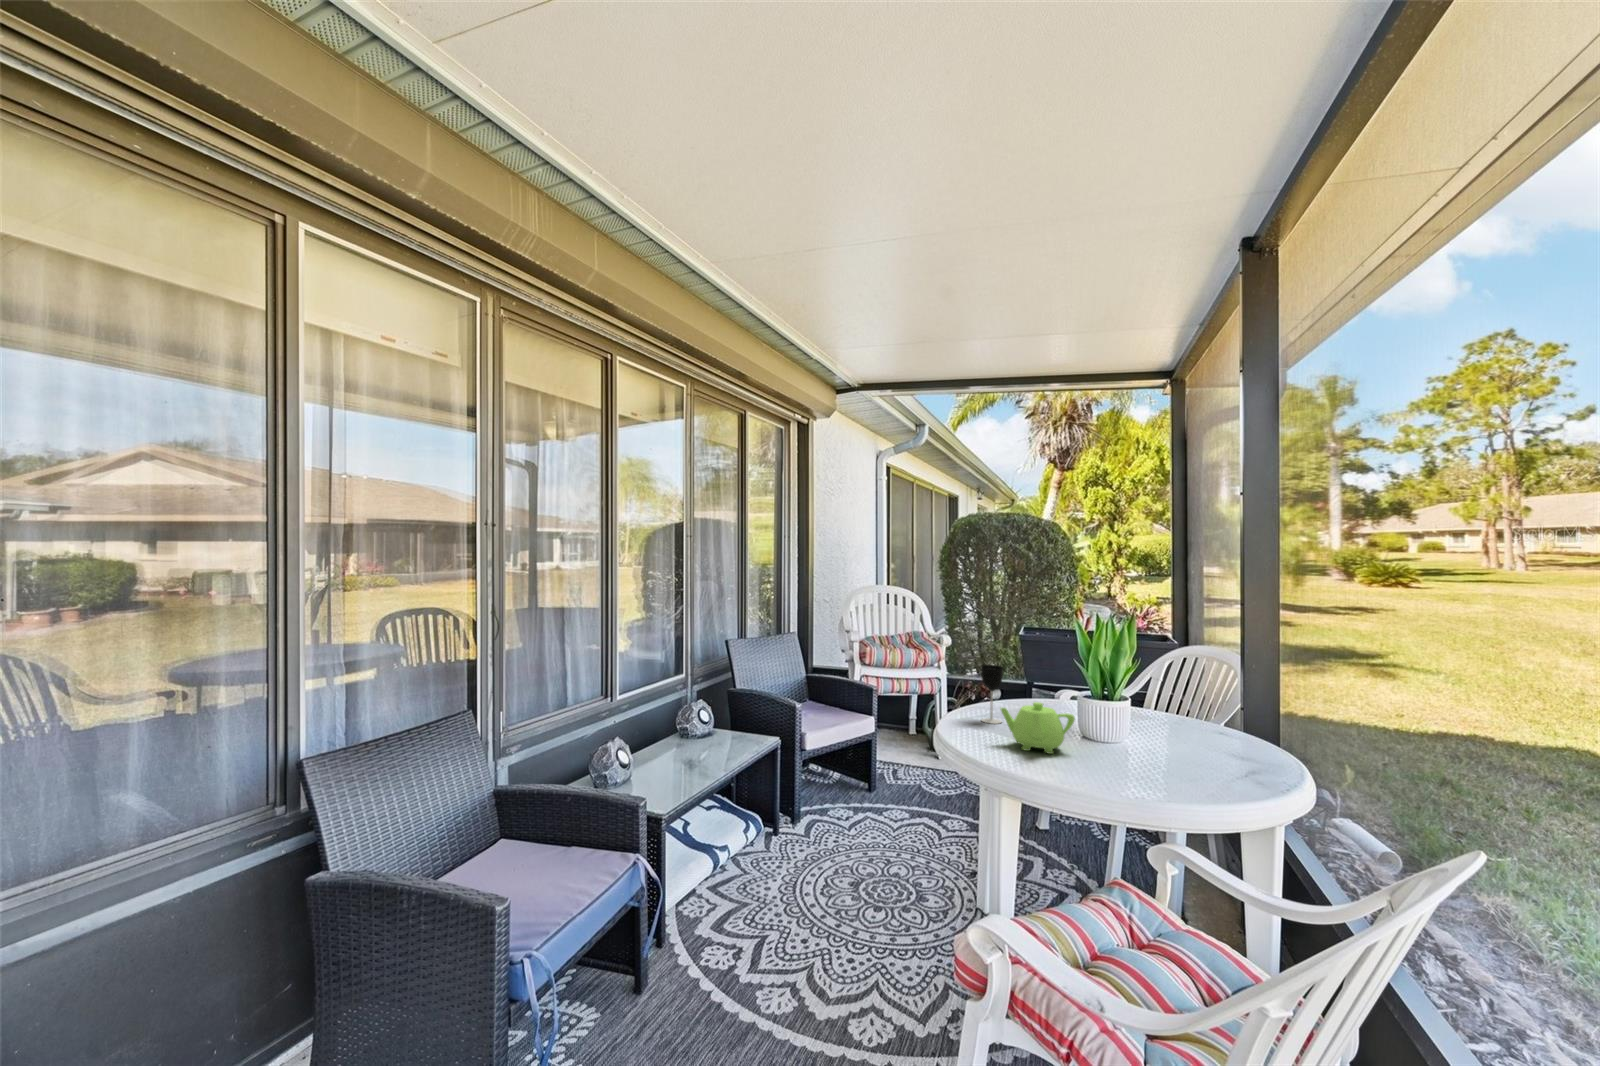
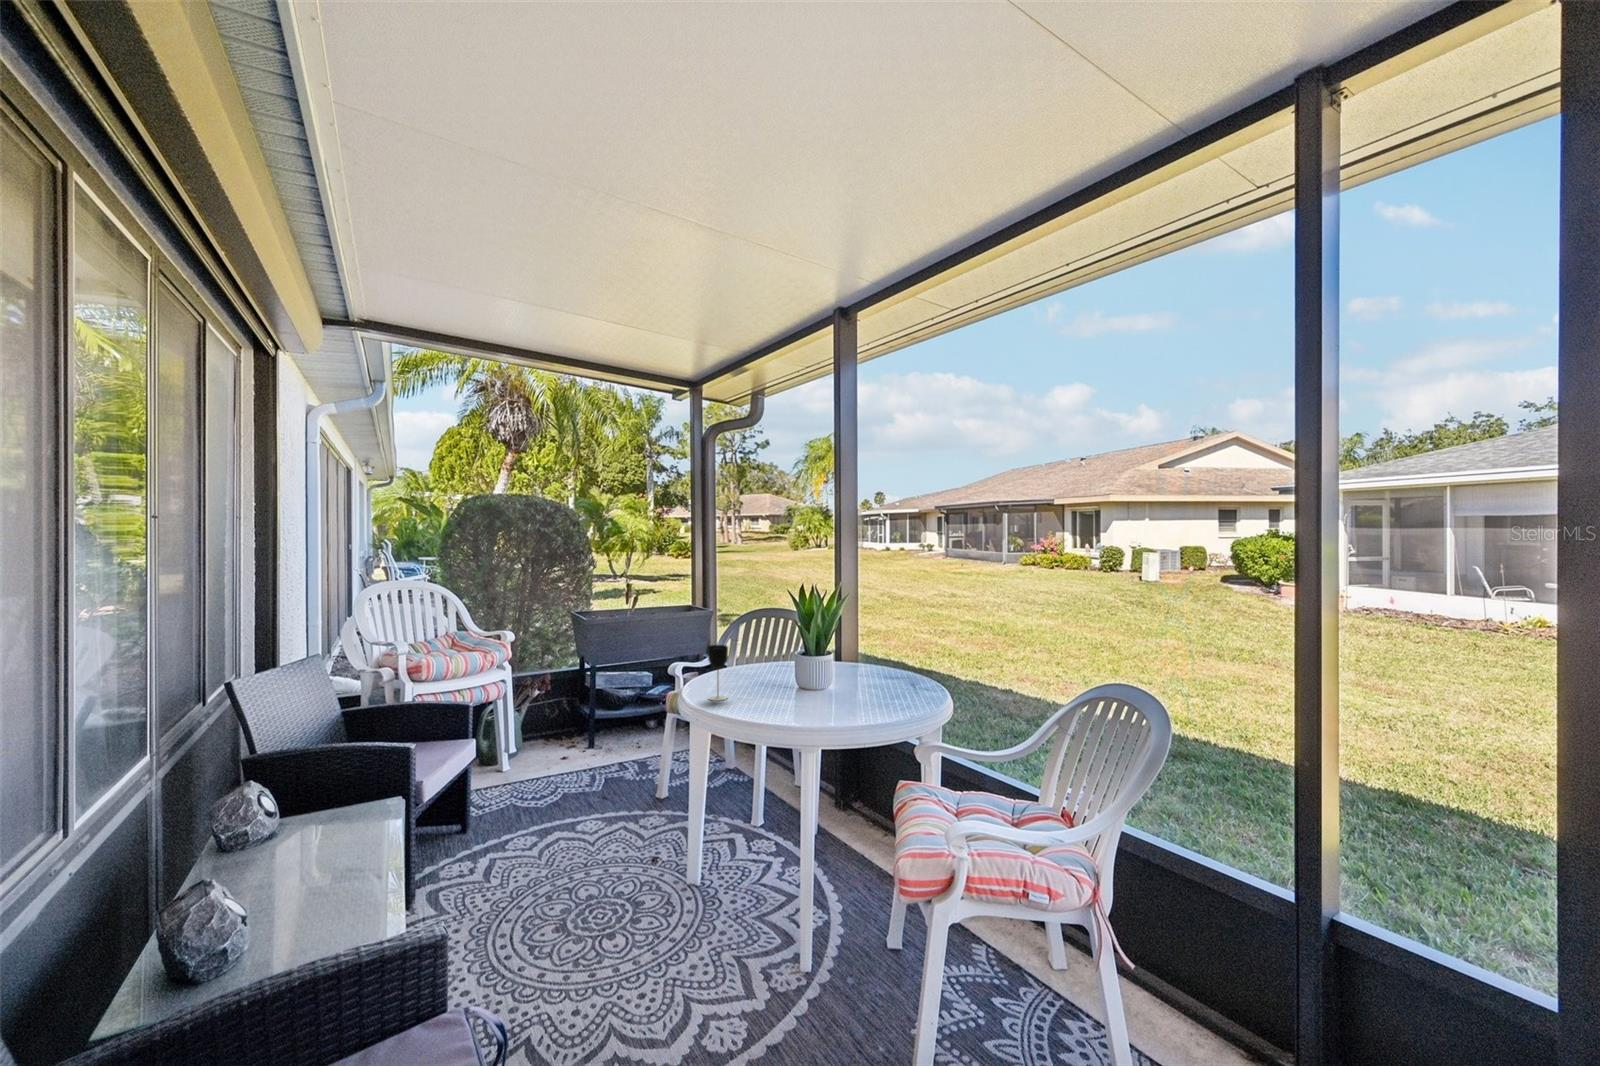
teapot: present [1001,702,1075,754] -> none [768,668,821,712]

